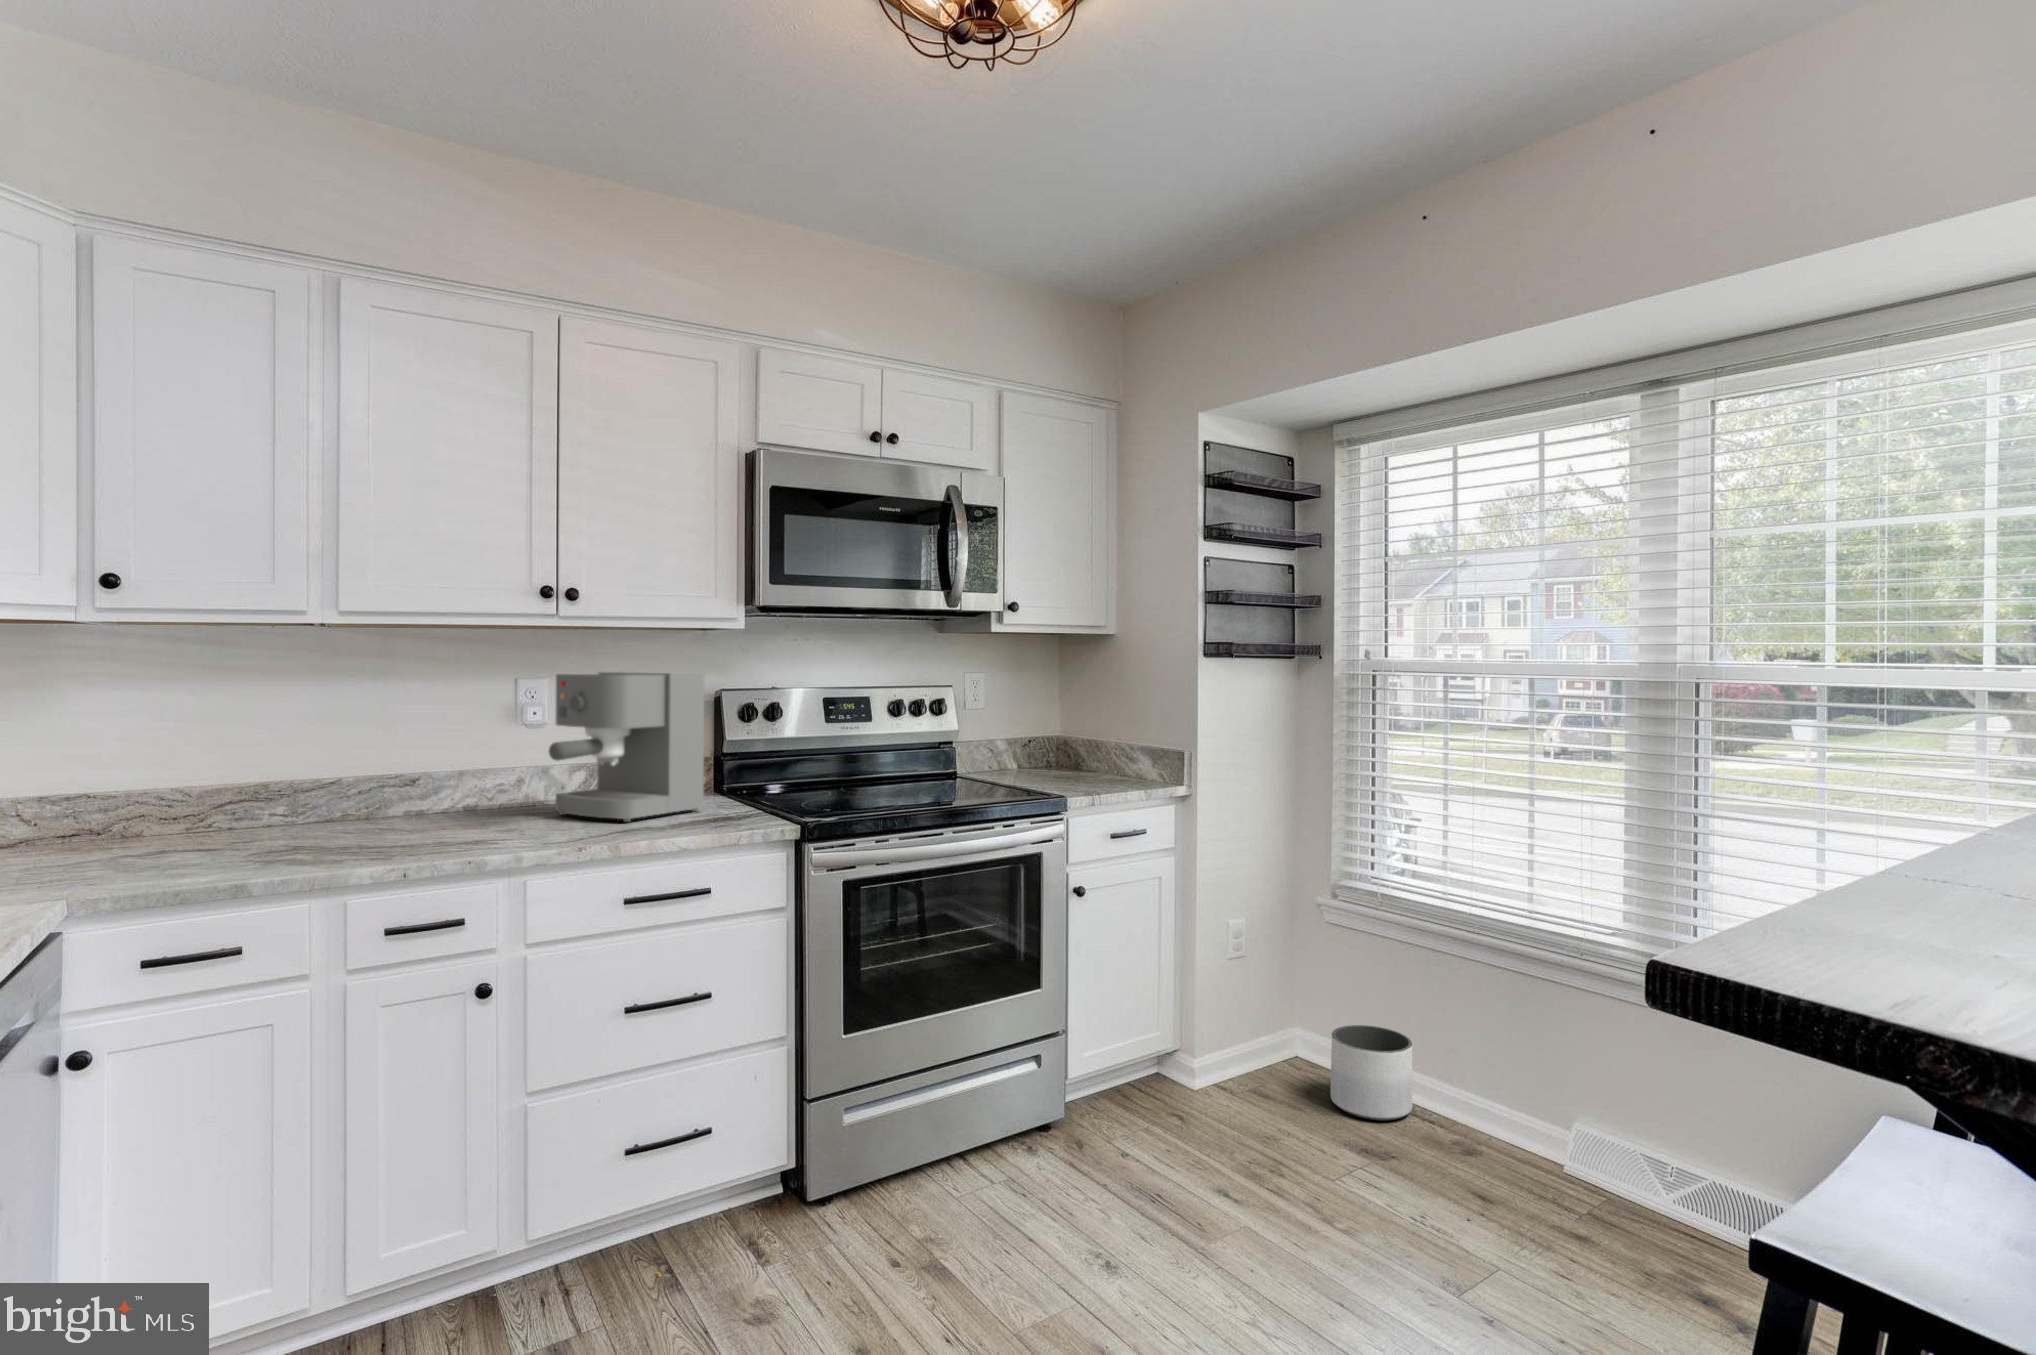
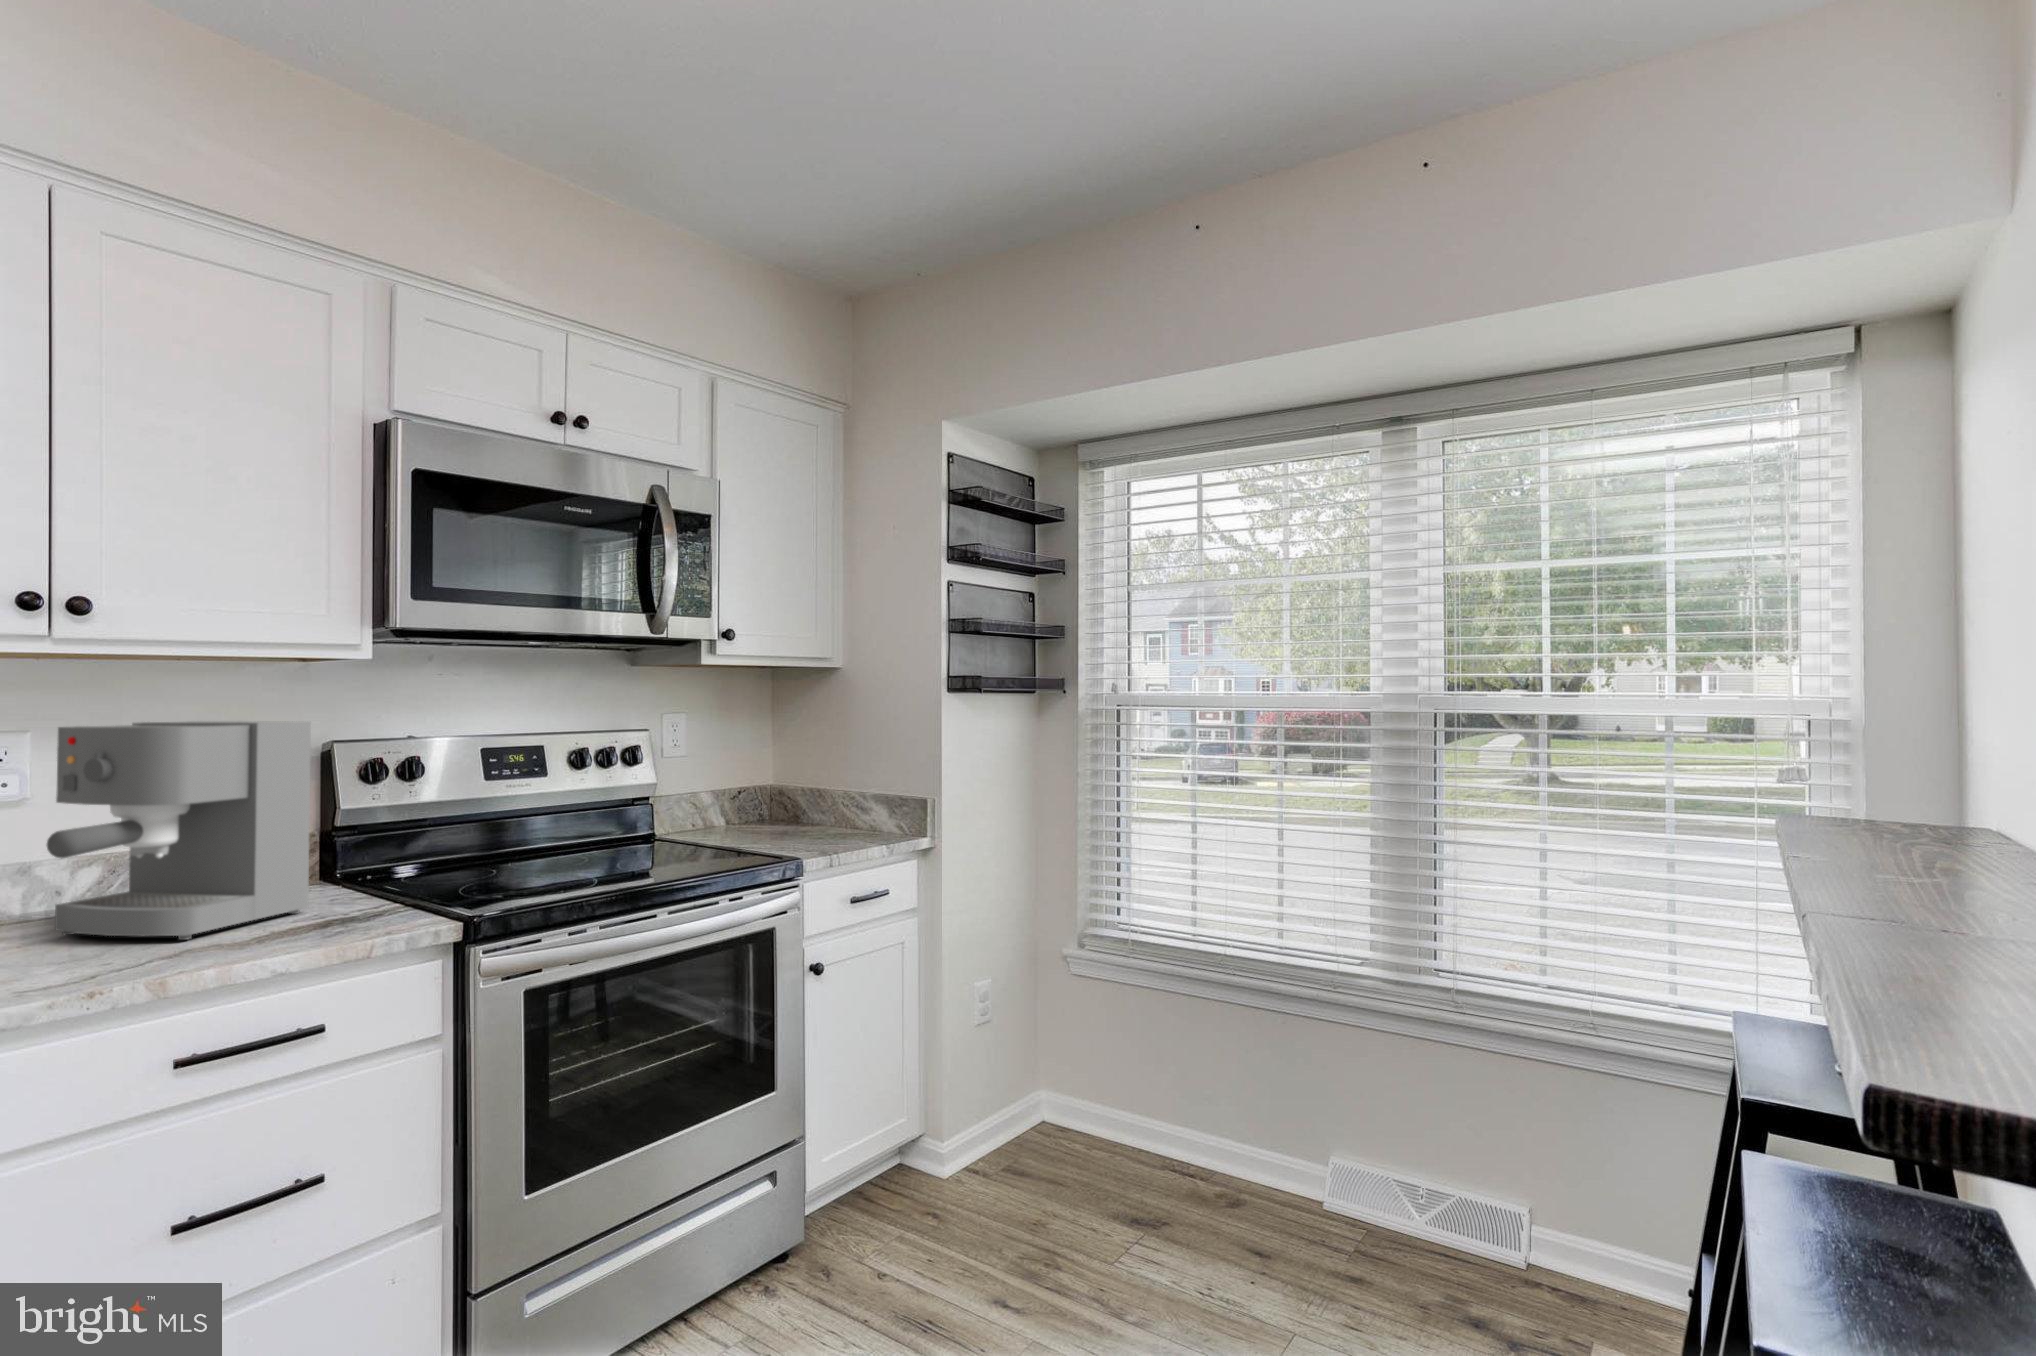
planter: present [1330,1025,1412,1120] -> none [1089,1082,1171,1185]

